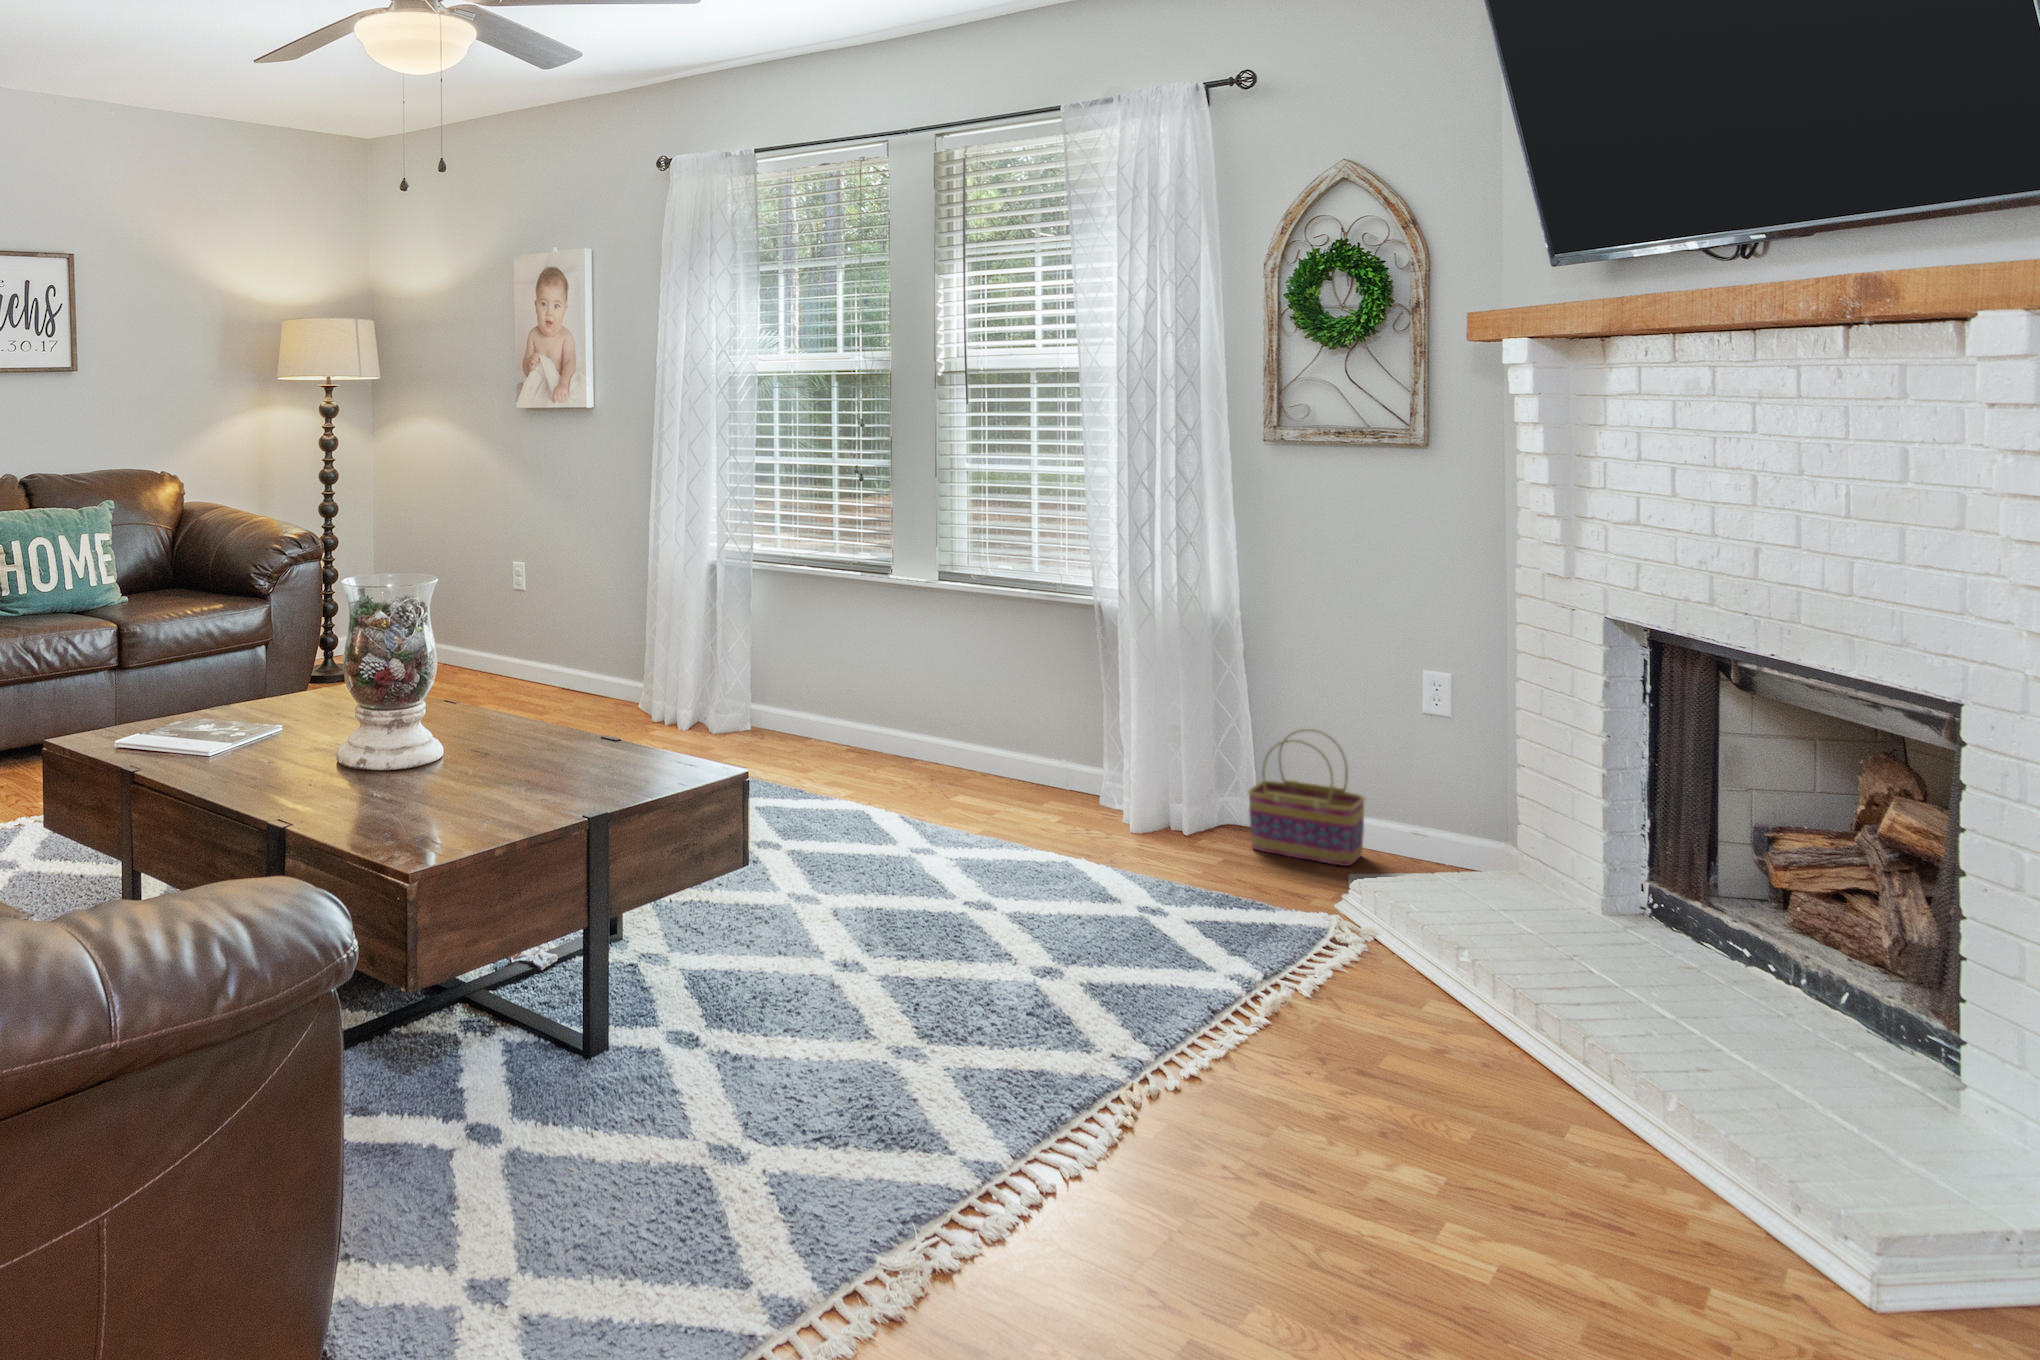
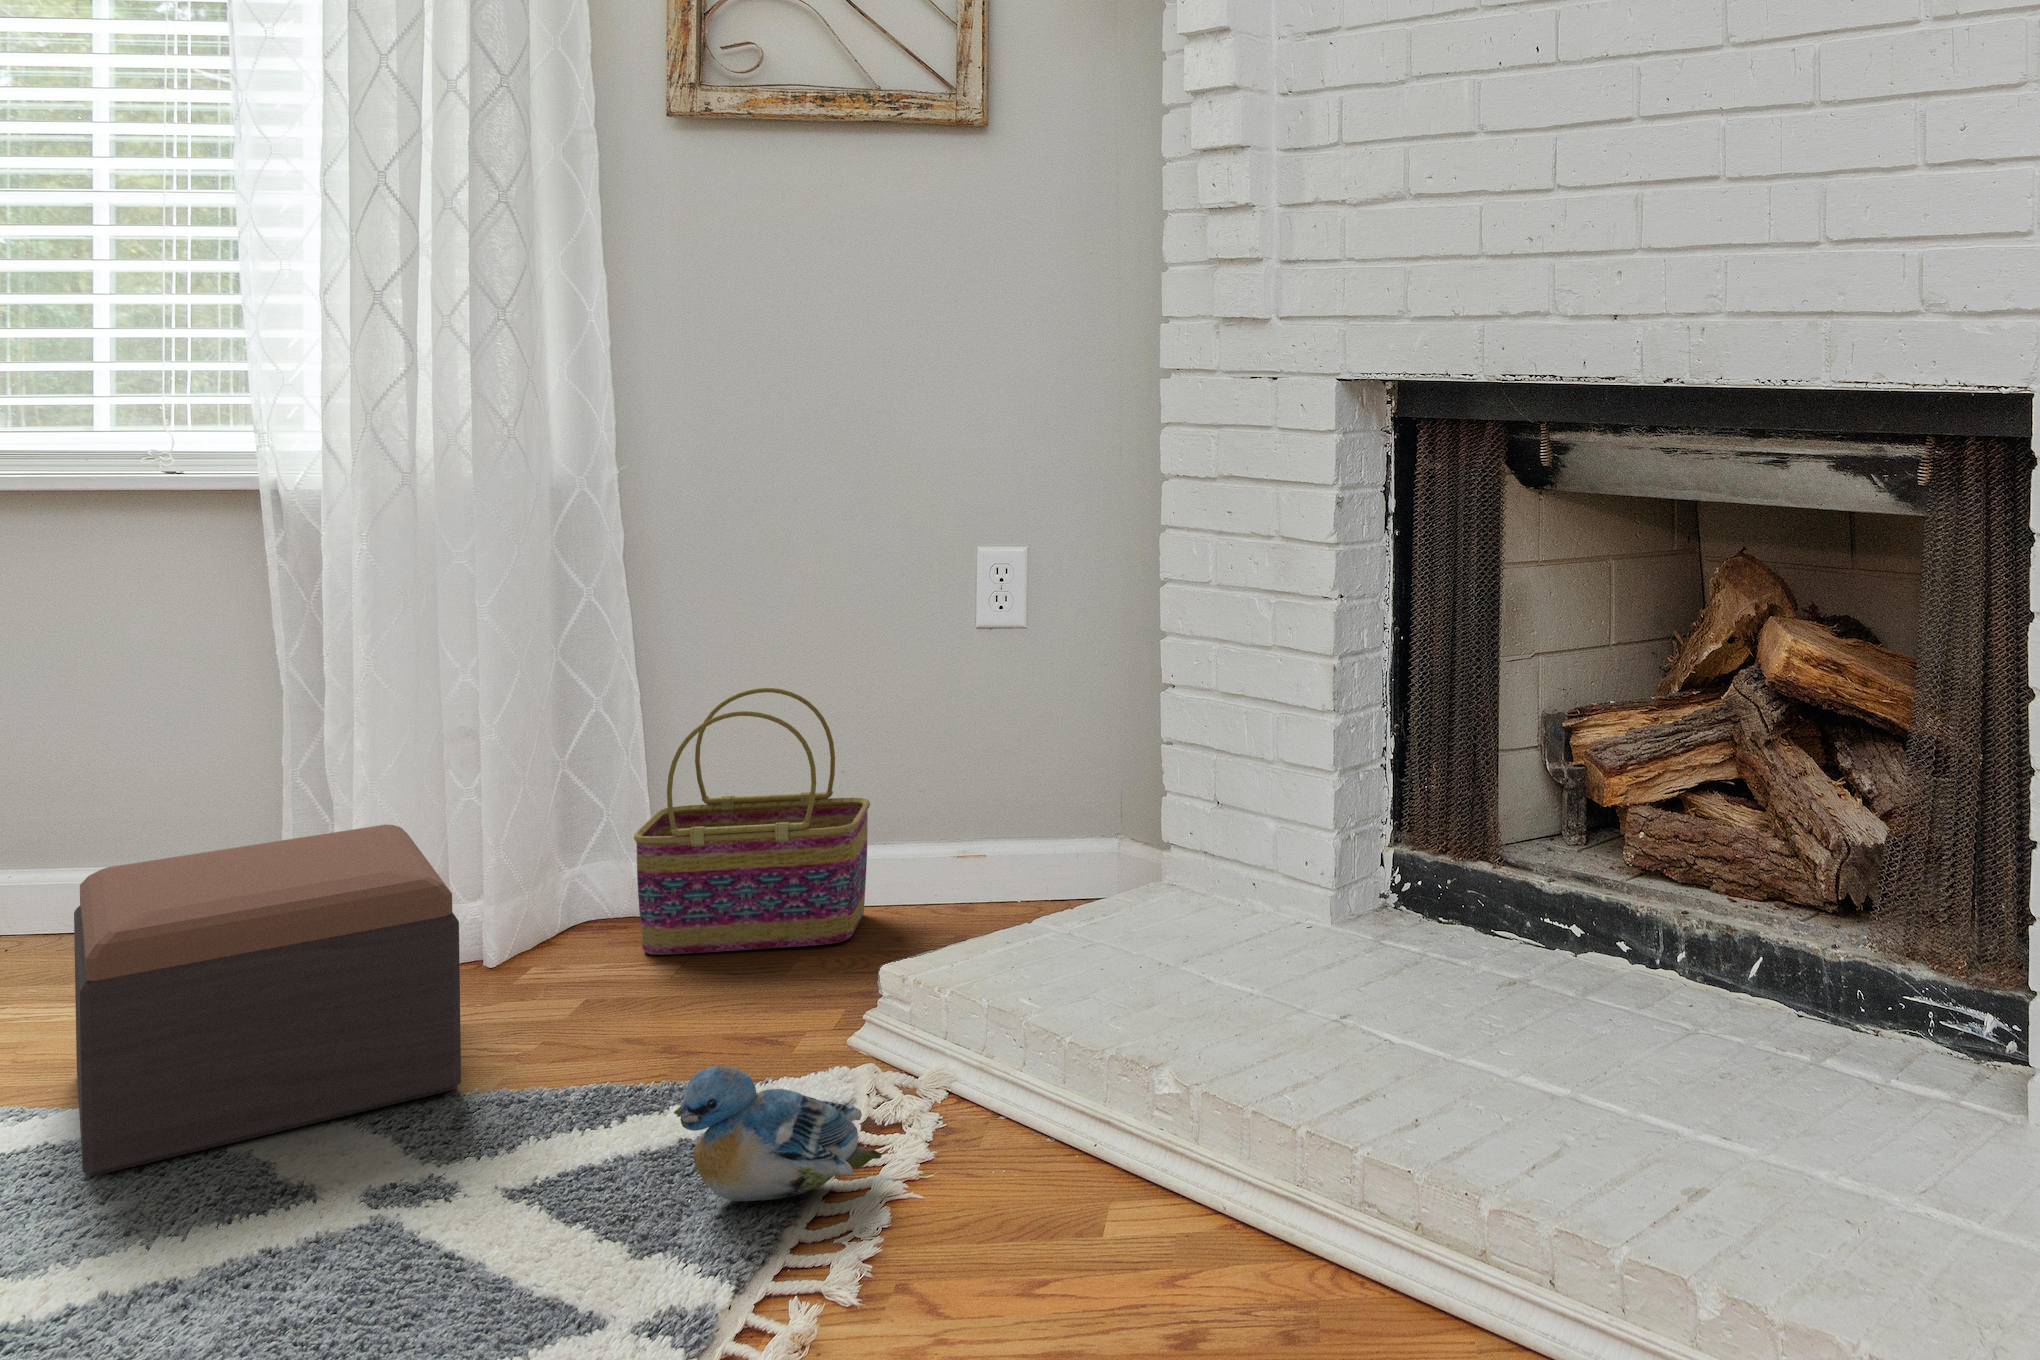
footstool: none [1036,761,1172,882] -> present [74,825,461,1176]
plush toy: none [1249,892,1335,956] -> present [674,1066,881,1201]

